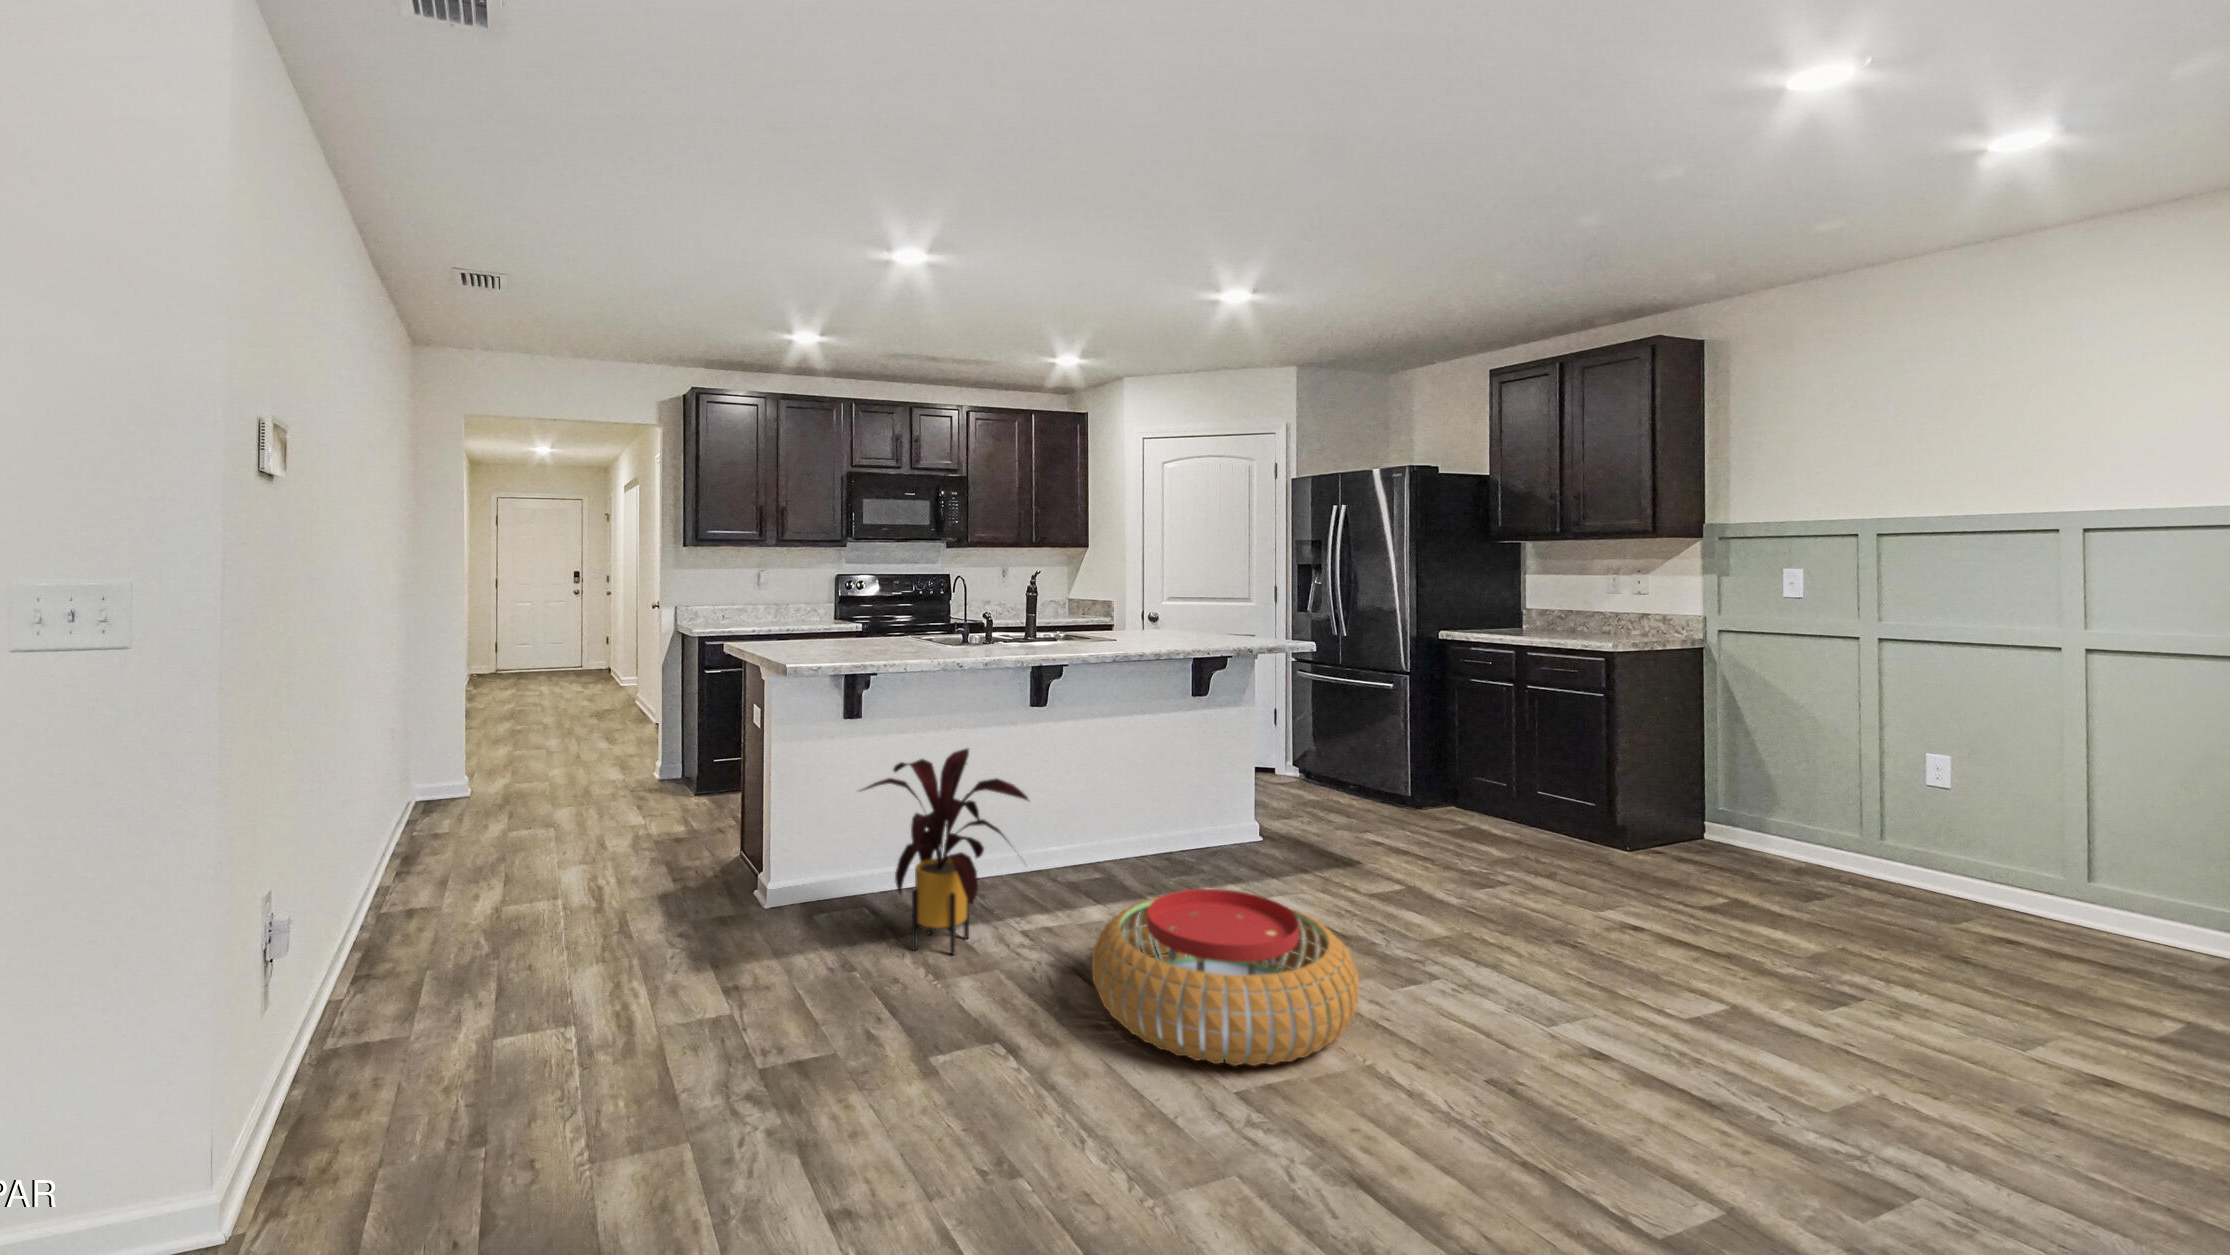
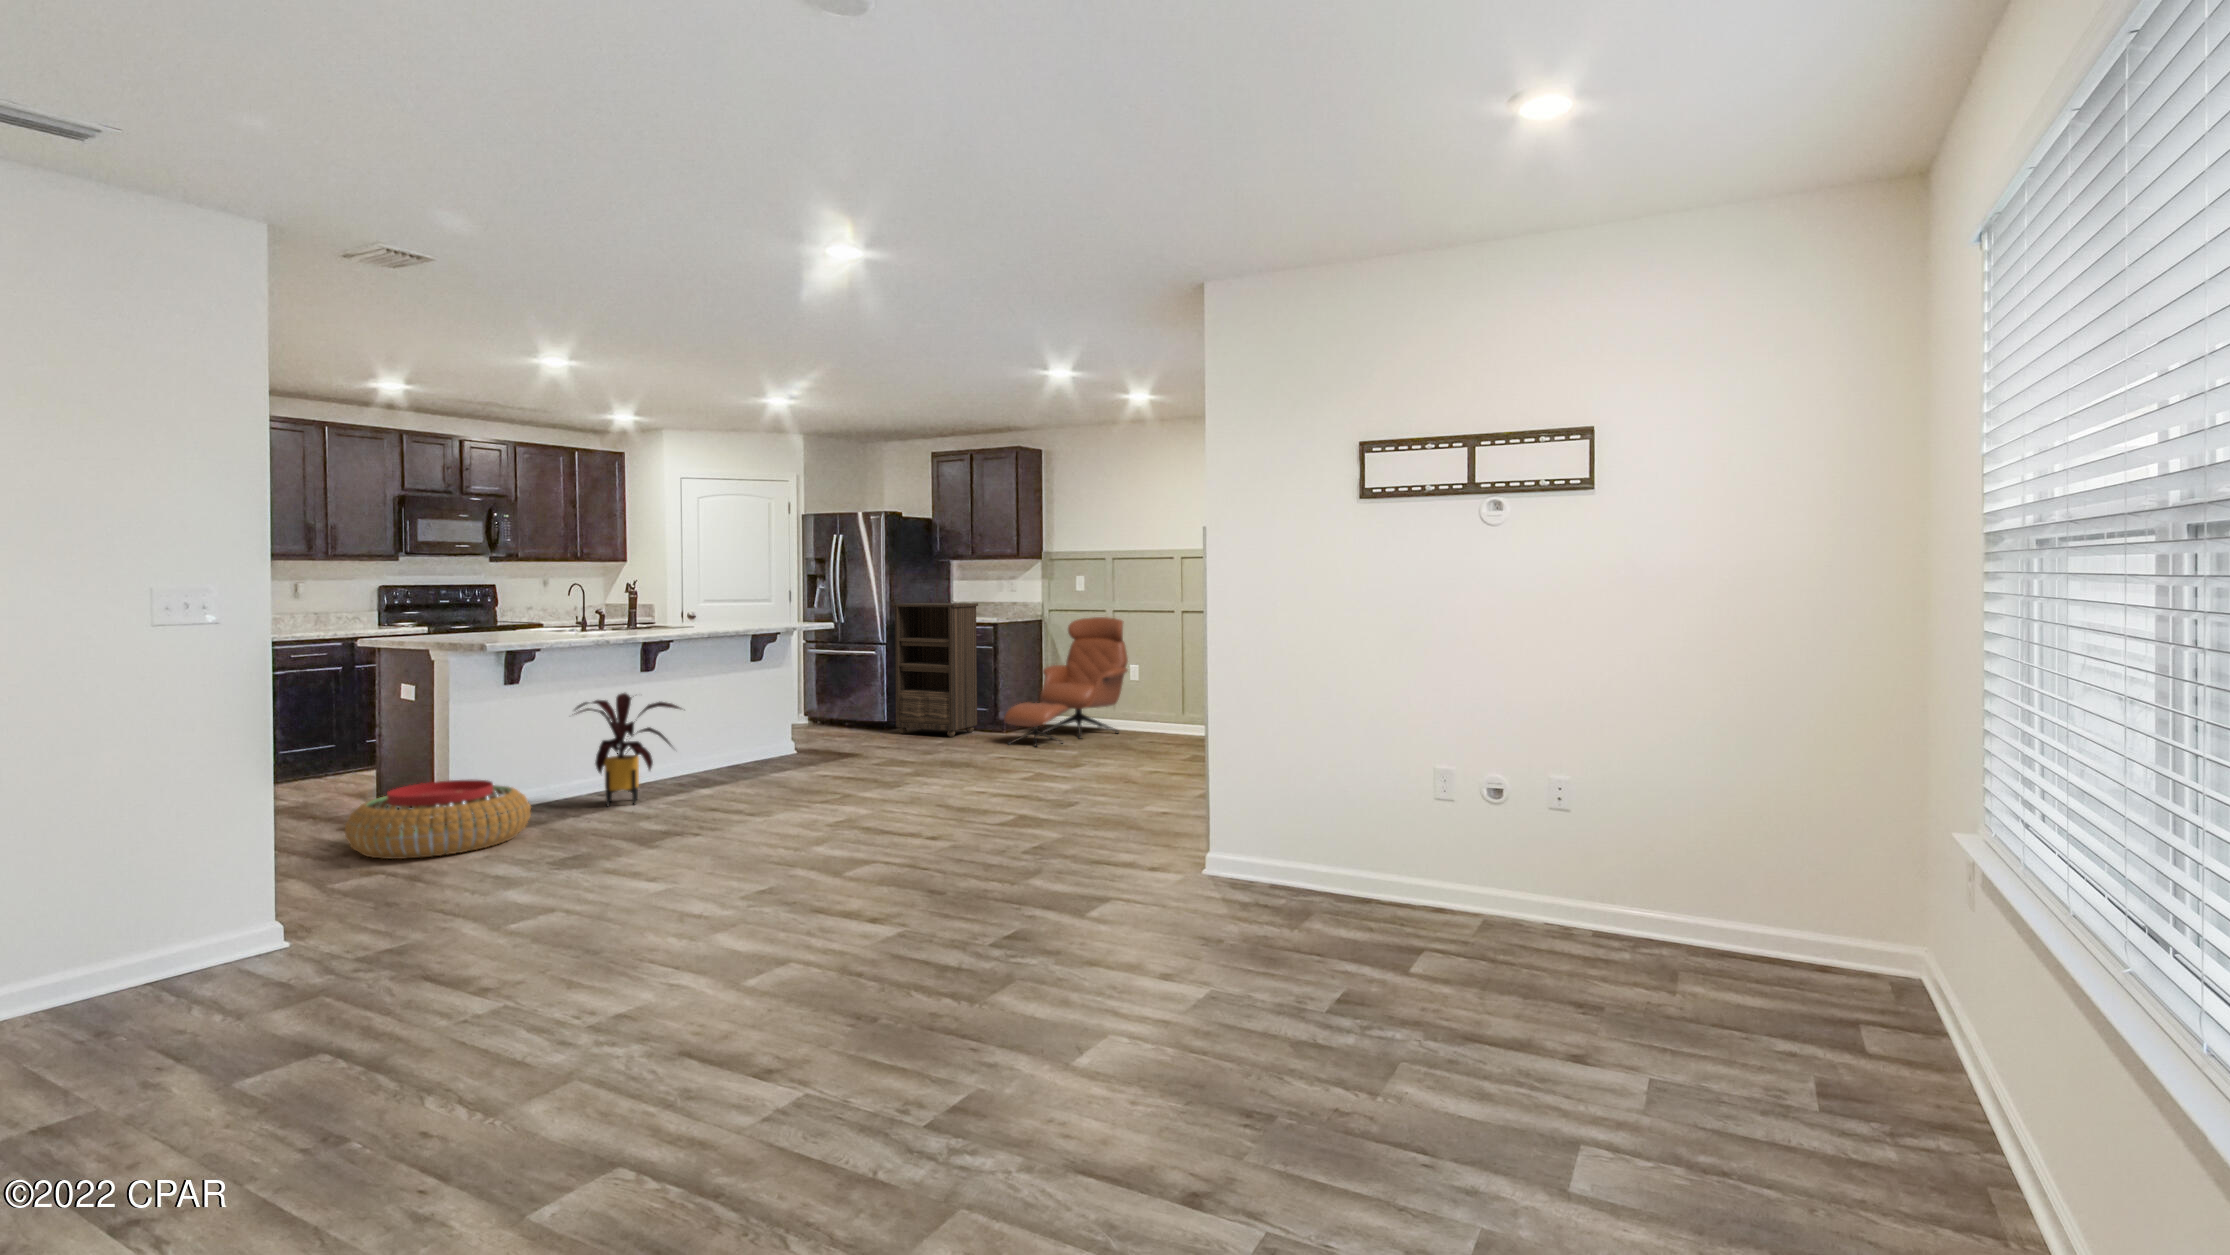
bookshelf: none [1424,609,1583,846] -> present [893,603,978,737]
lounge chair: none [1650,649,1952,921] -> present [1004,617,1128,744]
pouf: present [1092,889,1359,1066] -> present [345,780,531,859]

